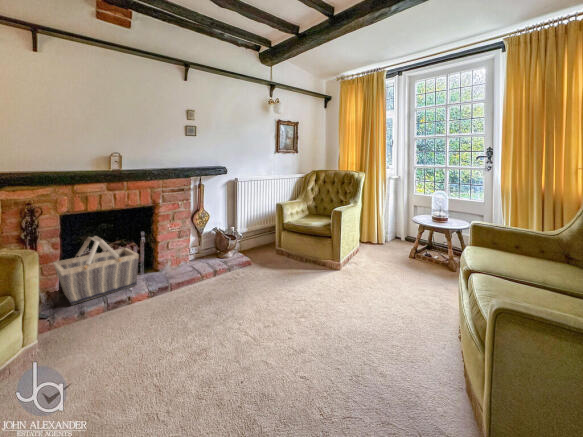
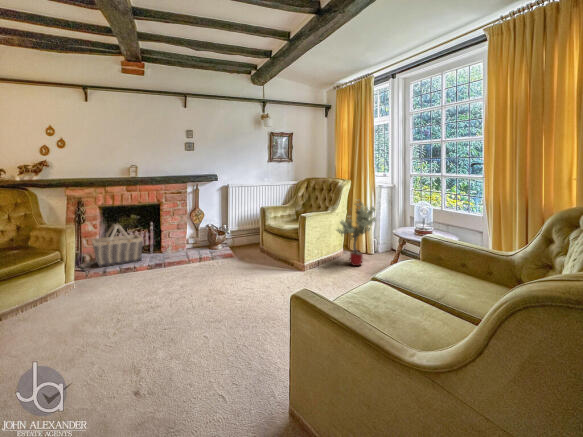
potted tree: none [373,195,414,267] -> present [336,199,376,266]

